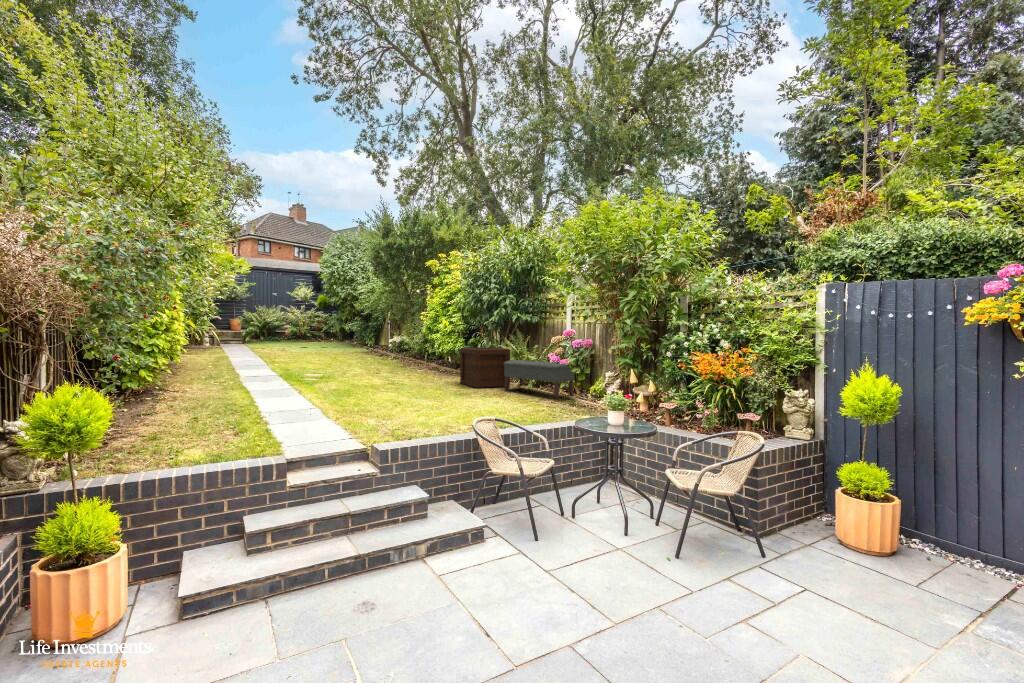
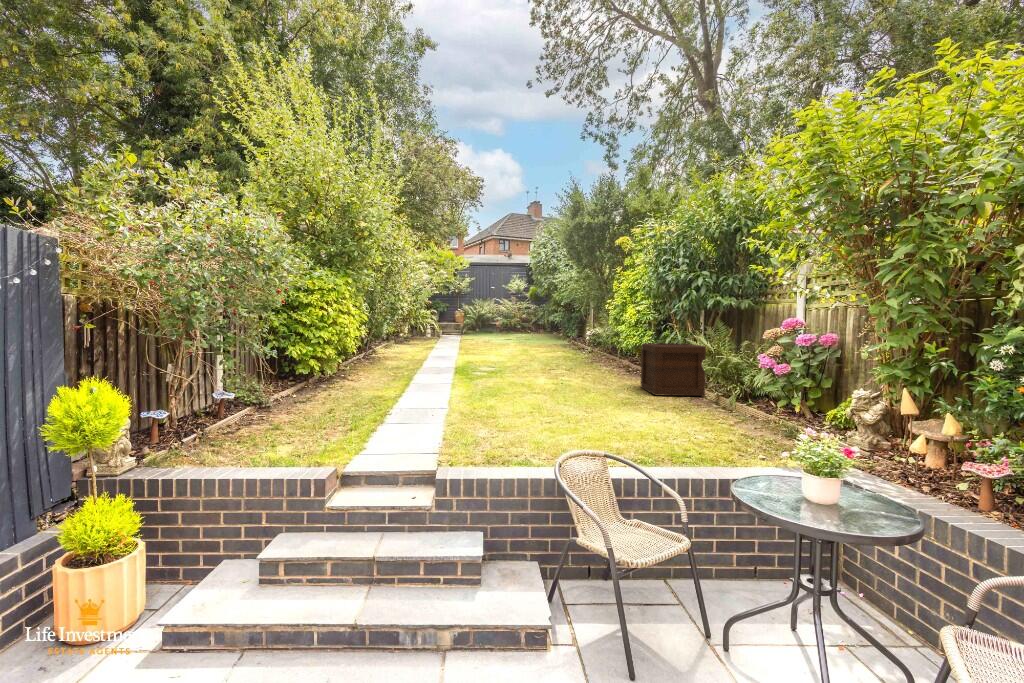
bench: present [503,360,574,399] -> none [692,362,799,421]

